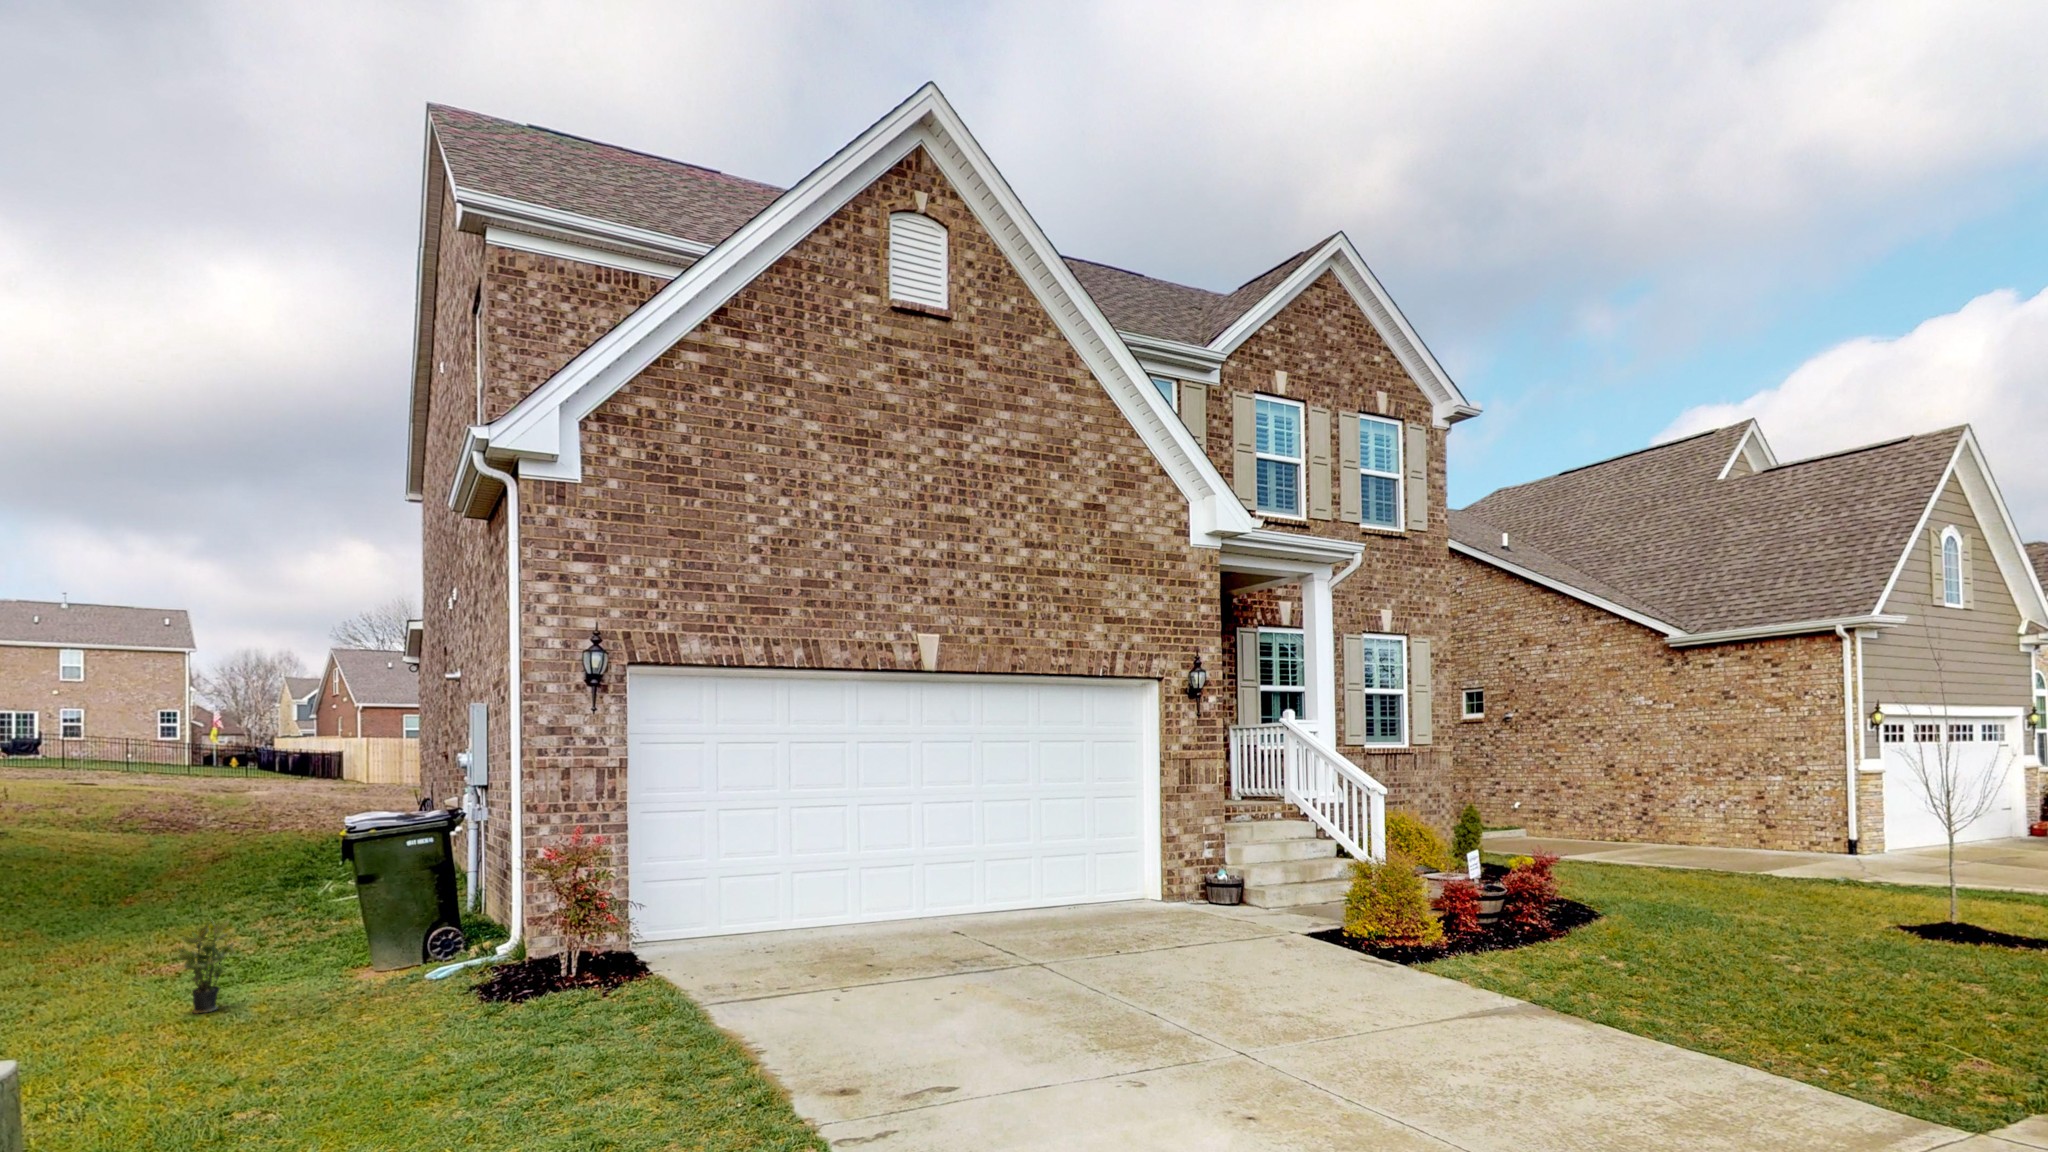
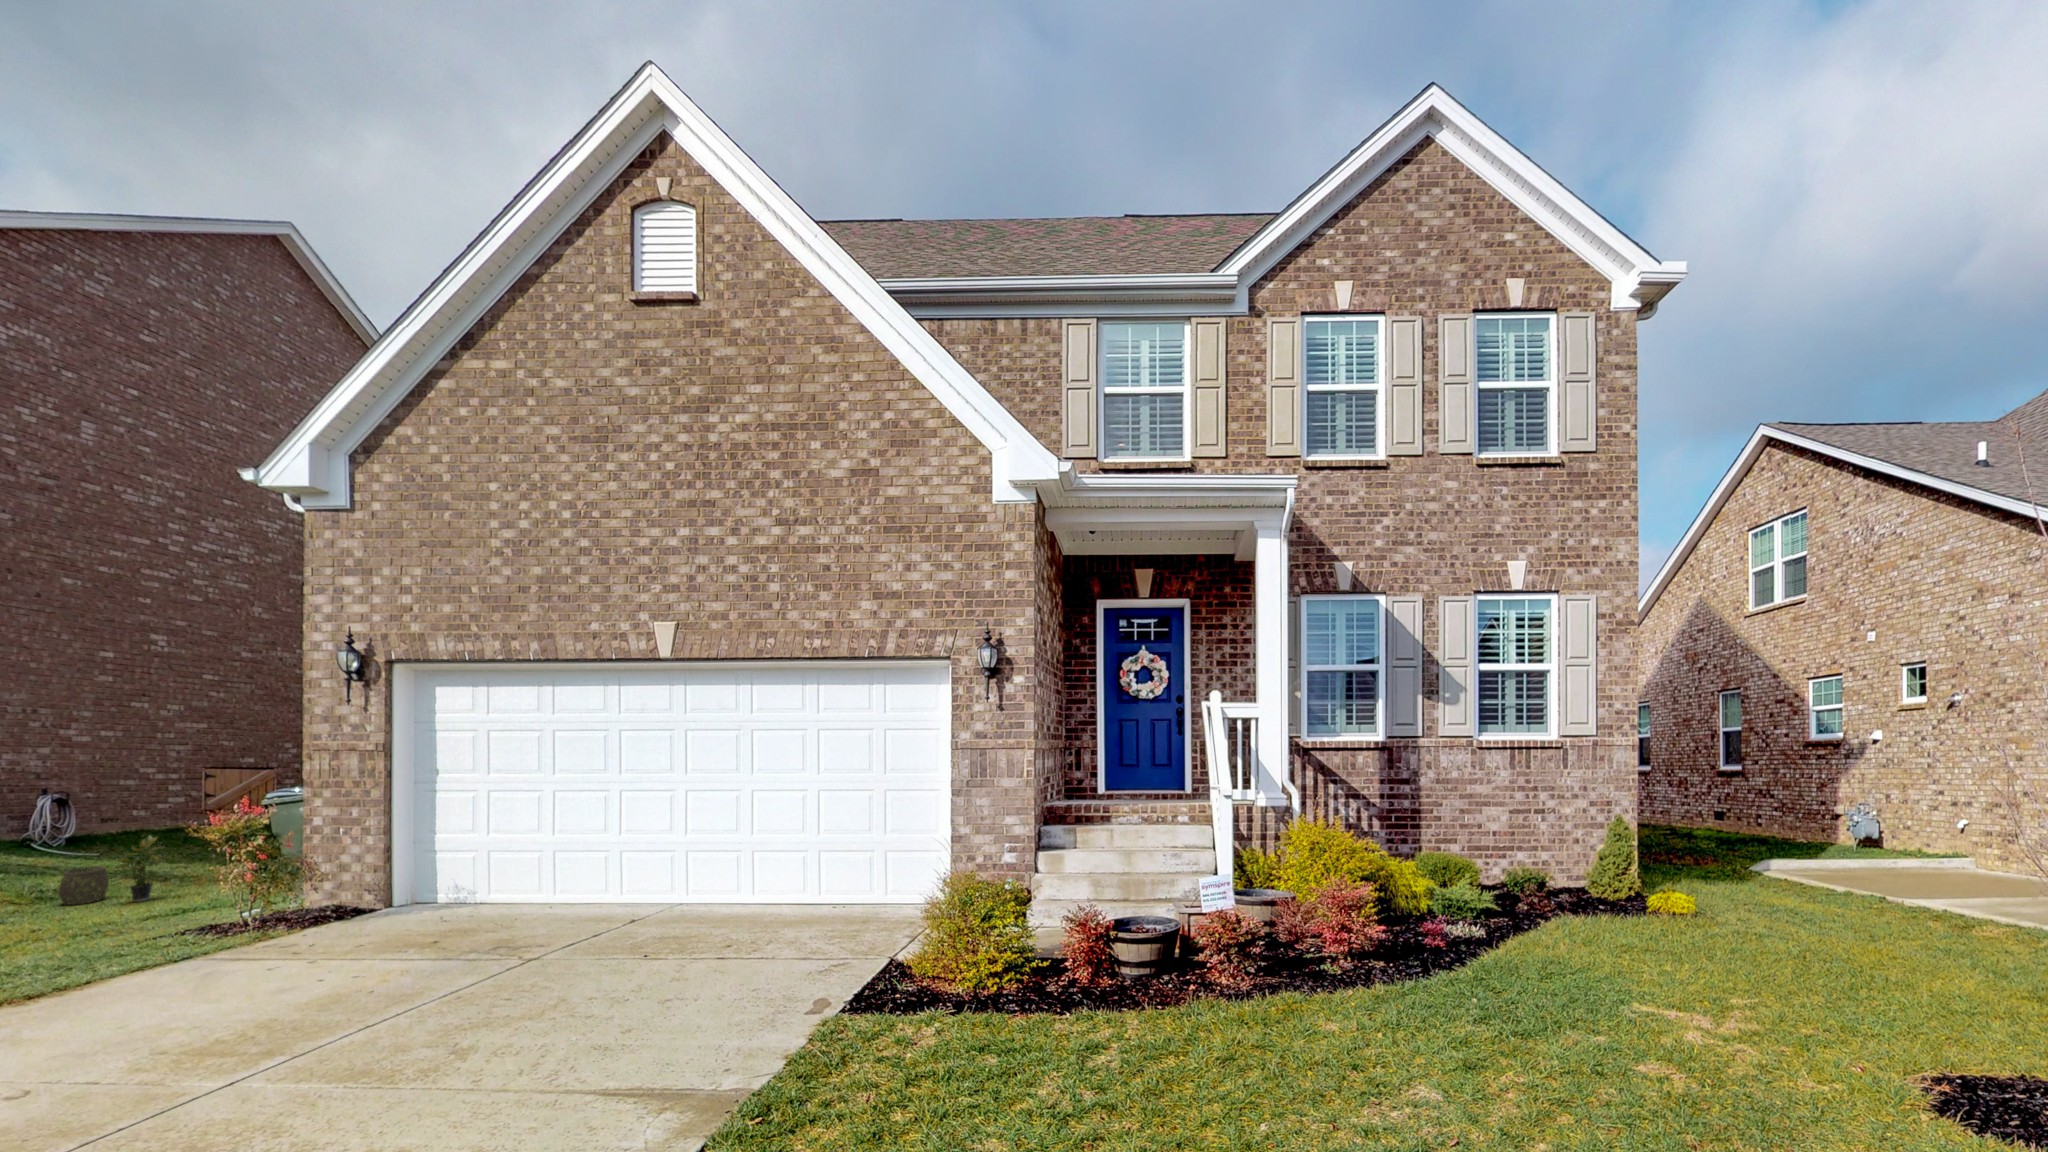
woven basket: none [62,974,131,1032] -> present [59,866,109,905]

